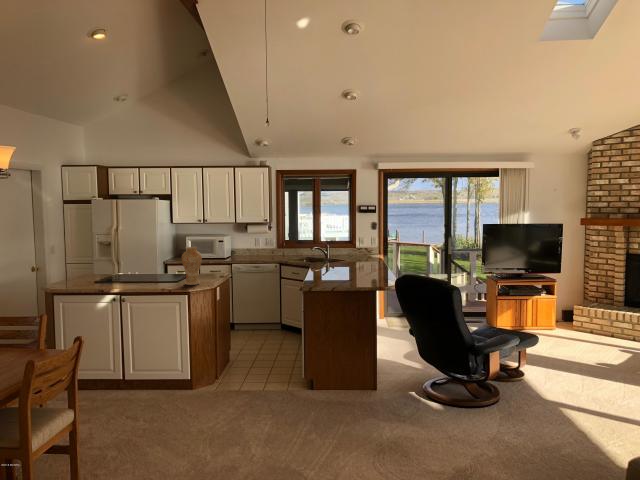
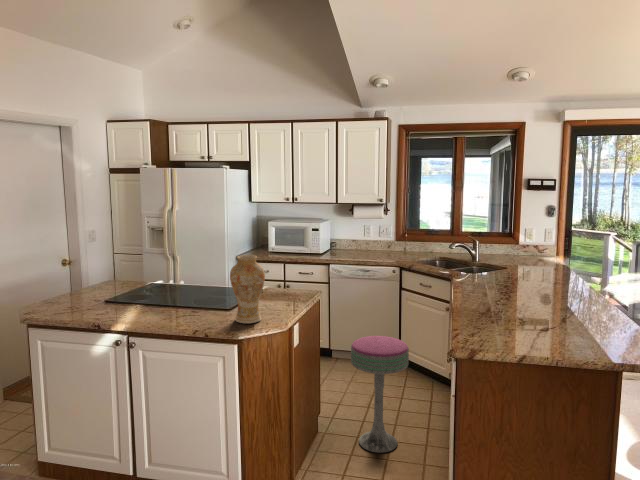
bar stool: none [250,299,285,366] -> present [351,336,409,453]

